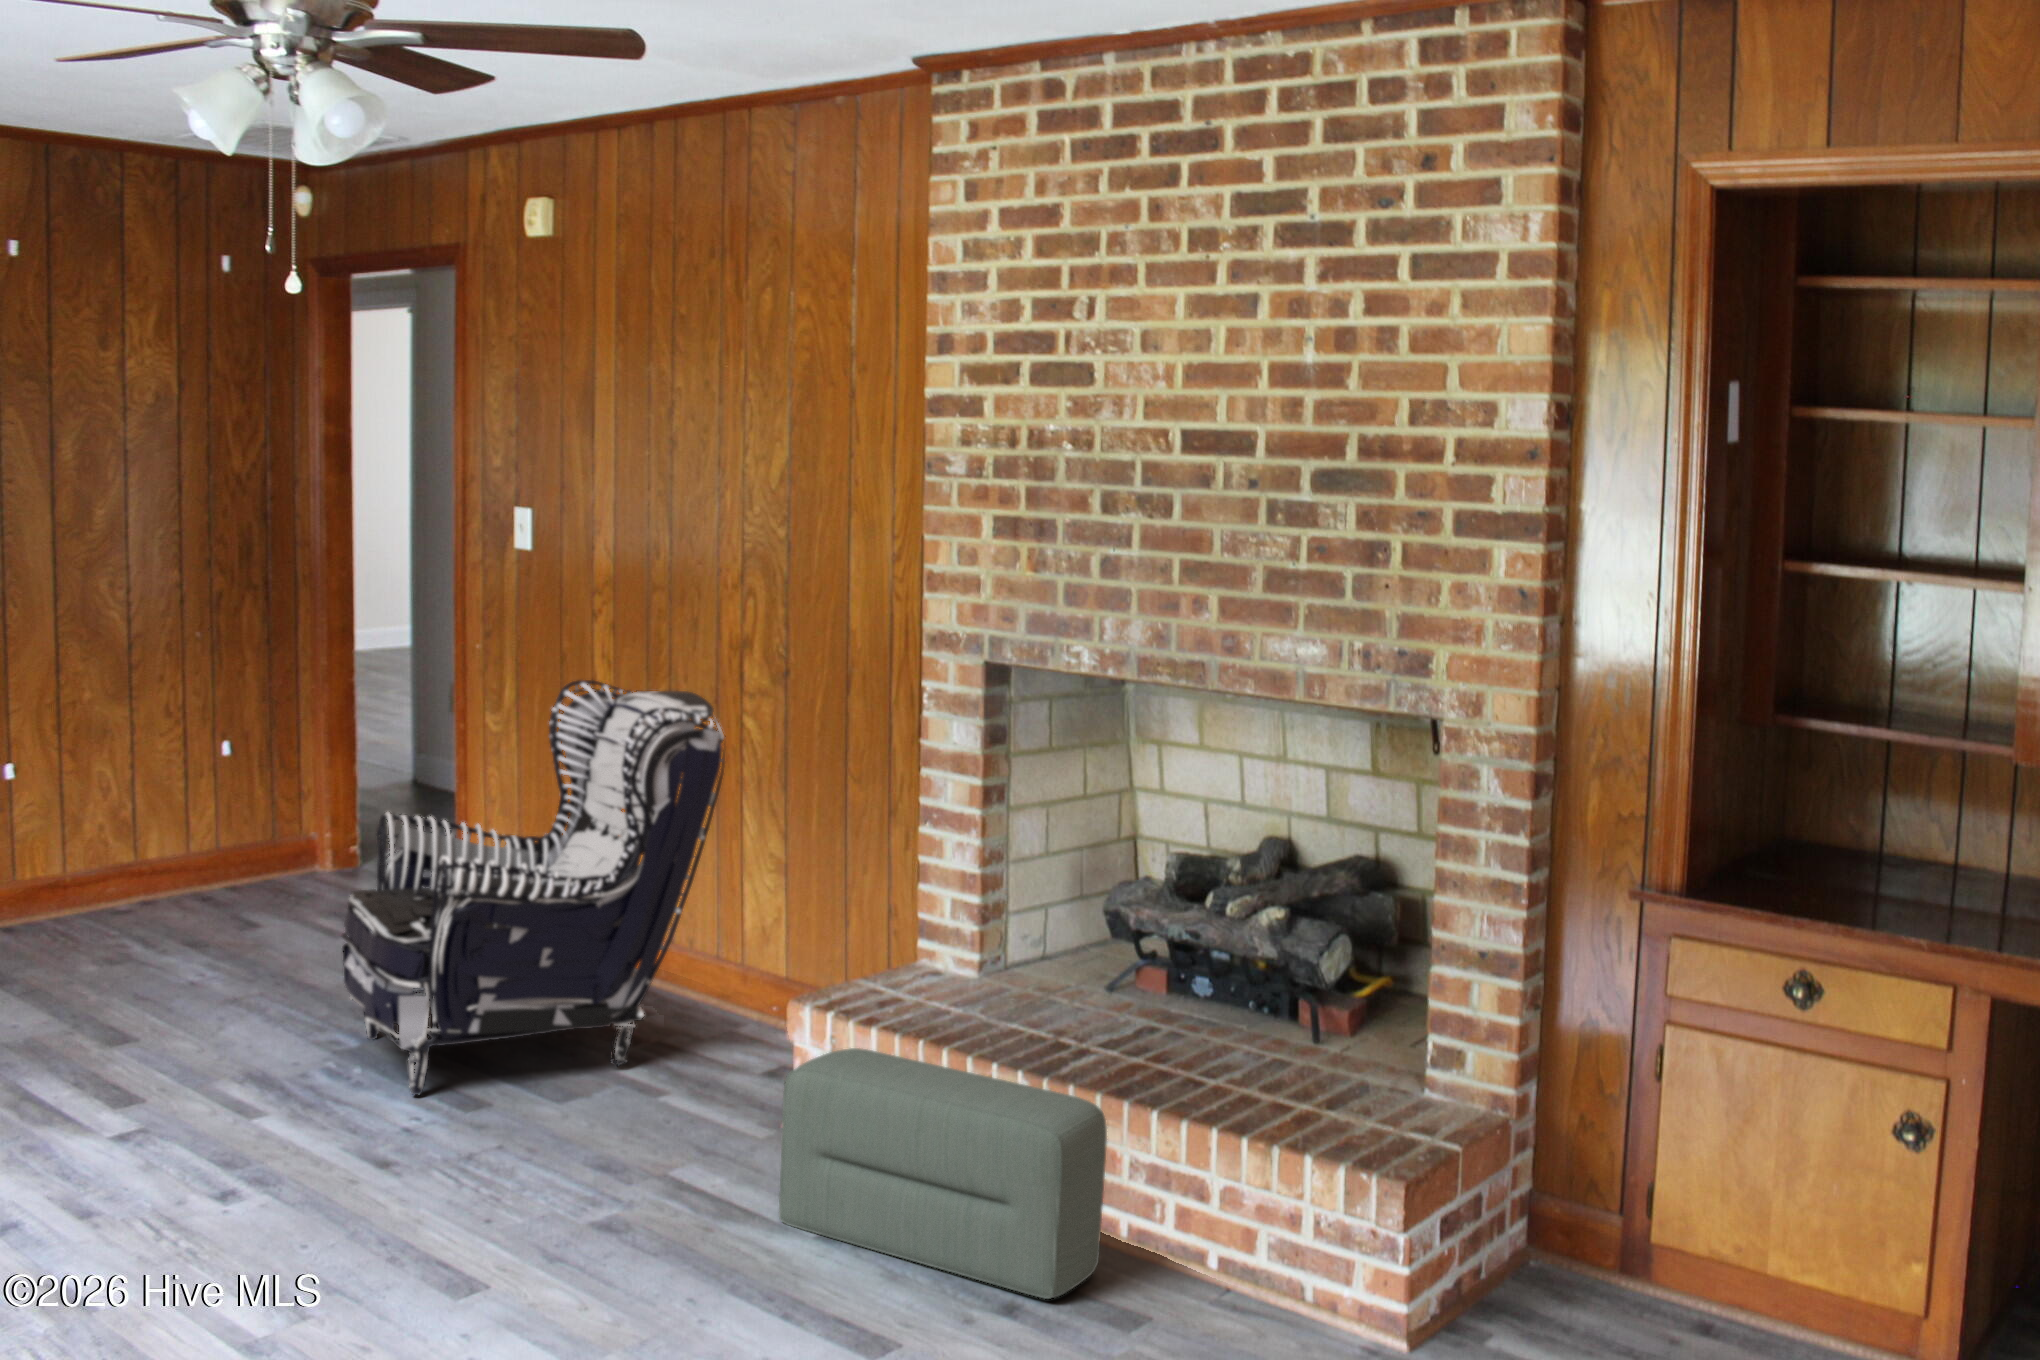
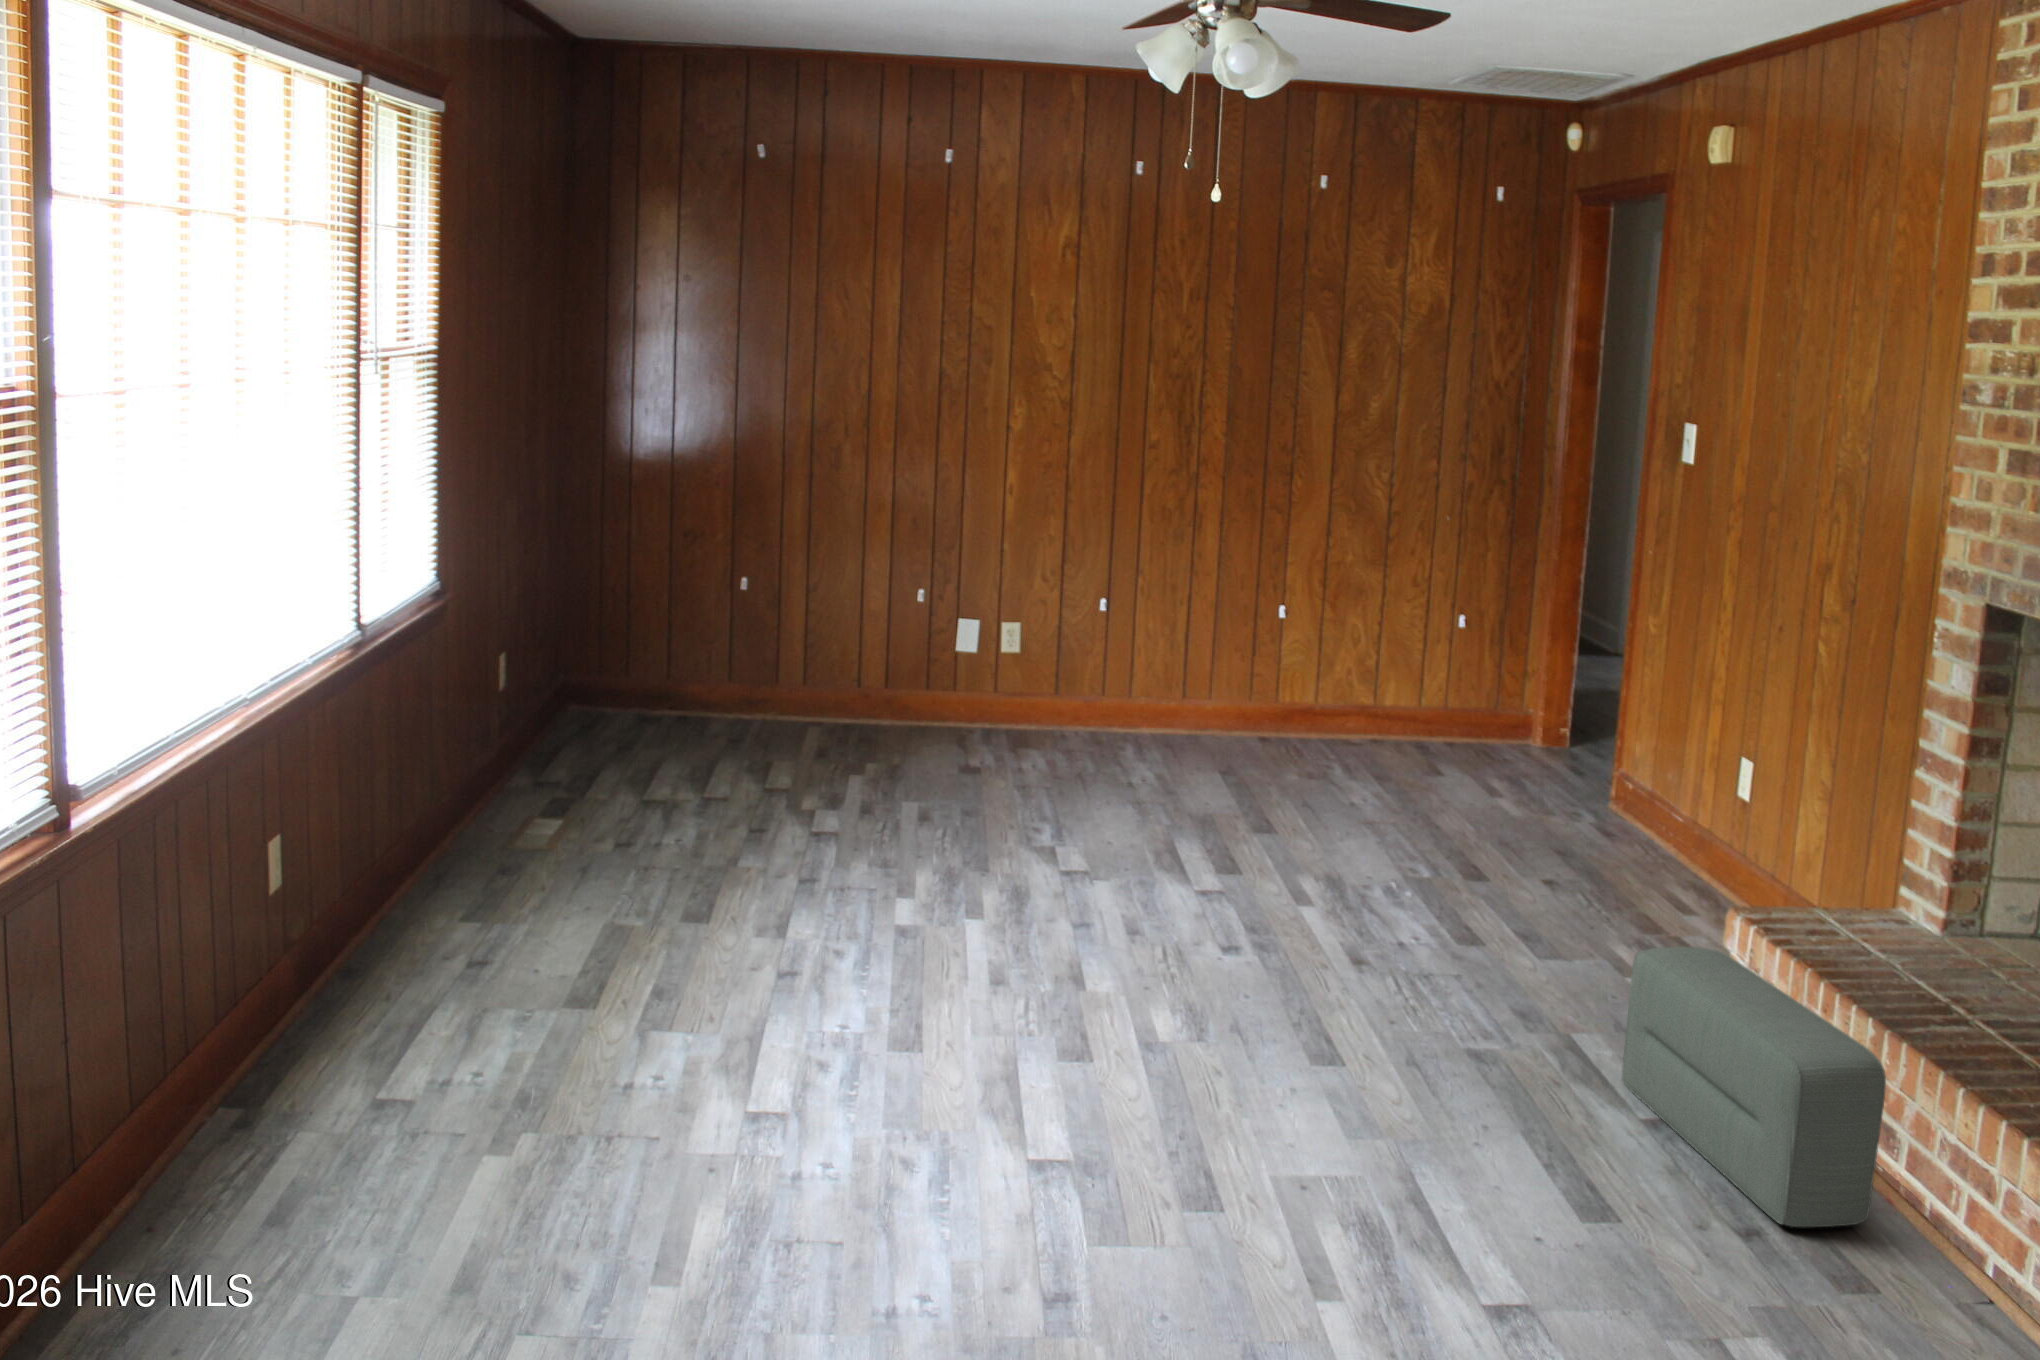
armchair: present [342,680,725,1095] -> none [1435,590,1758,932]

